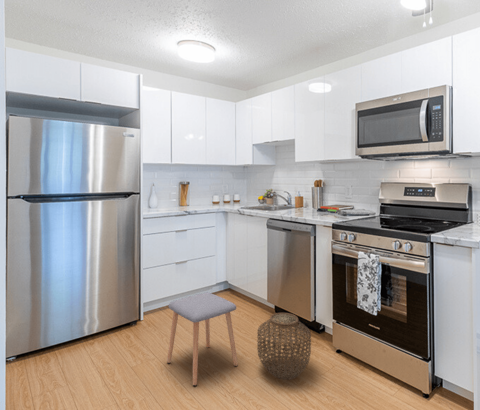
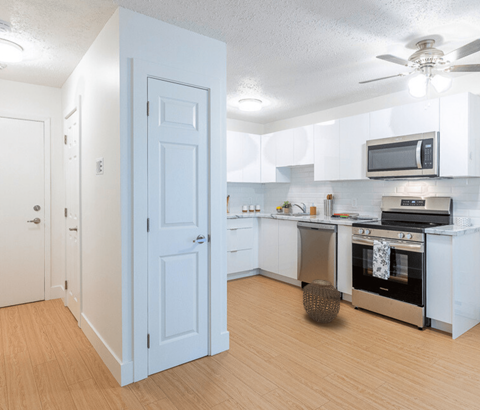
stool: present [167,292,238,386] -> none [240,265,289,323]

